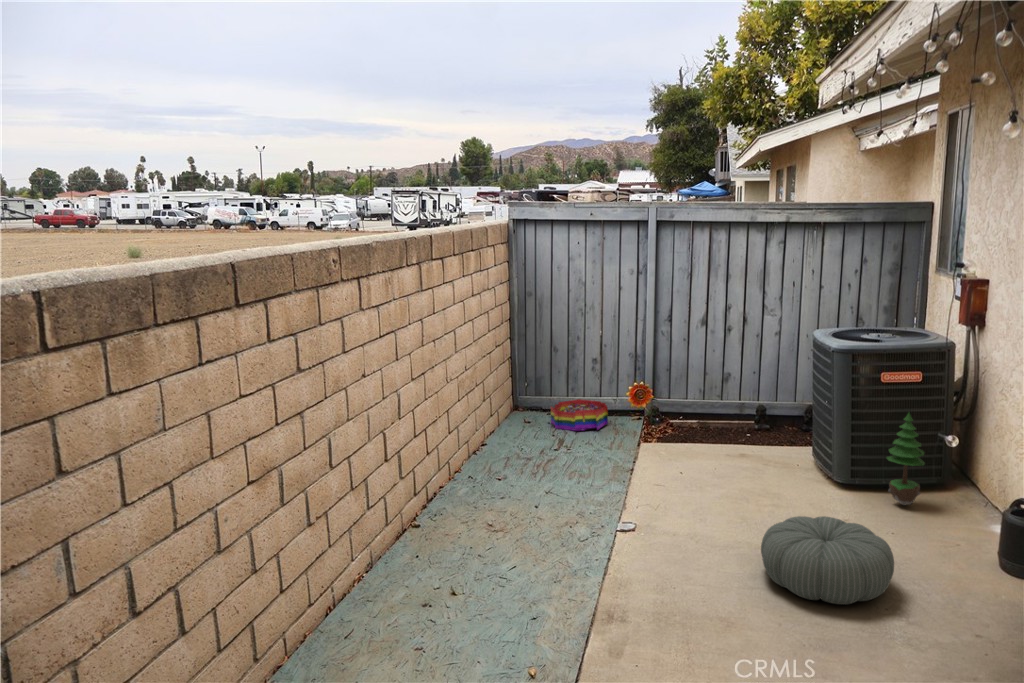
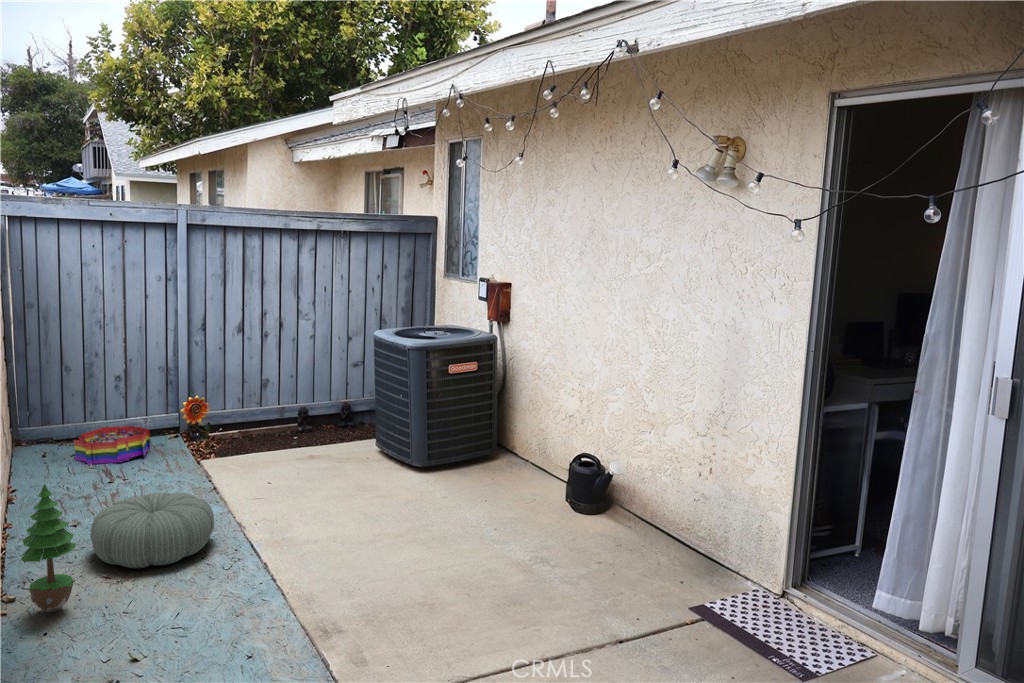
potted tree: present [887,412,925,506] -> present [21,484,76,612]
pouf: present [761,516,894,604] -> present [91,492,214,568]

